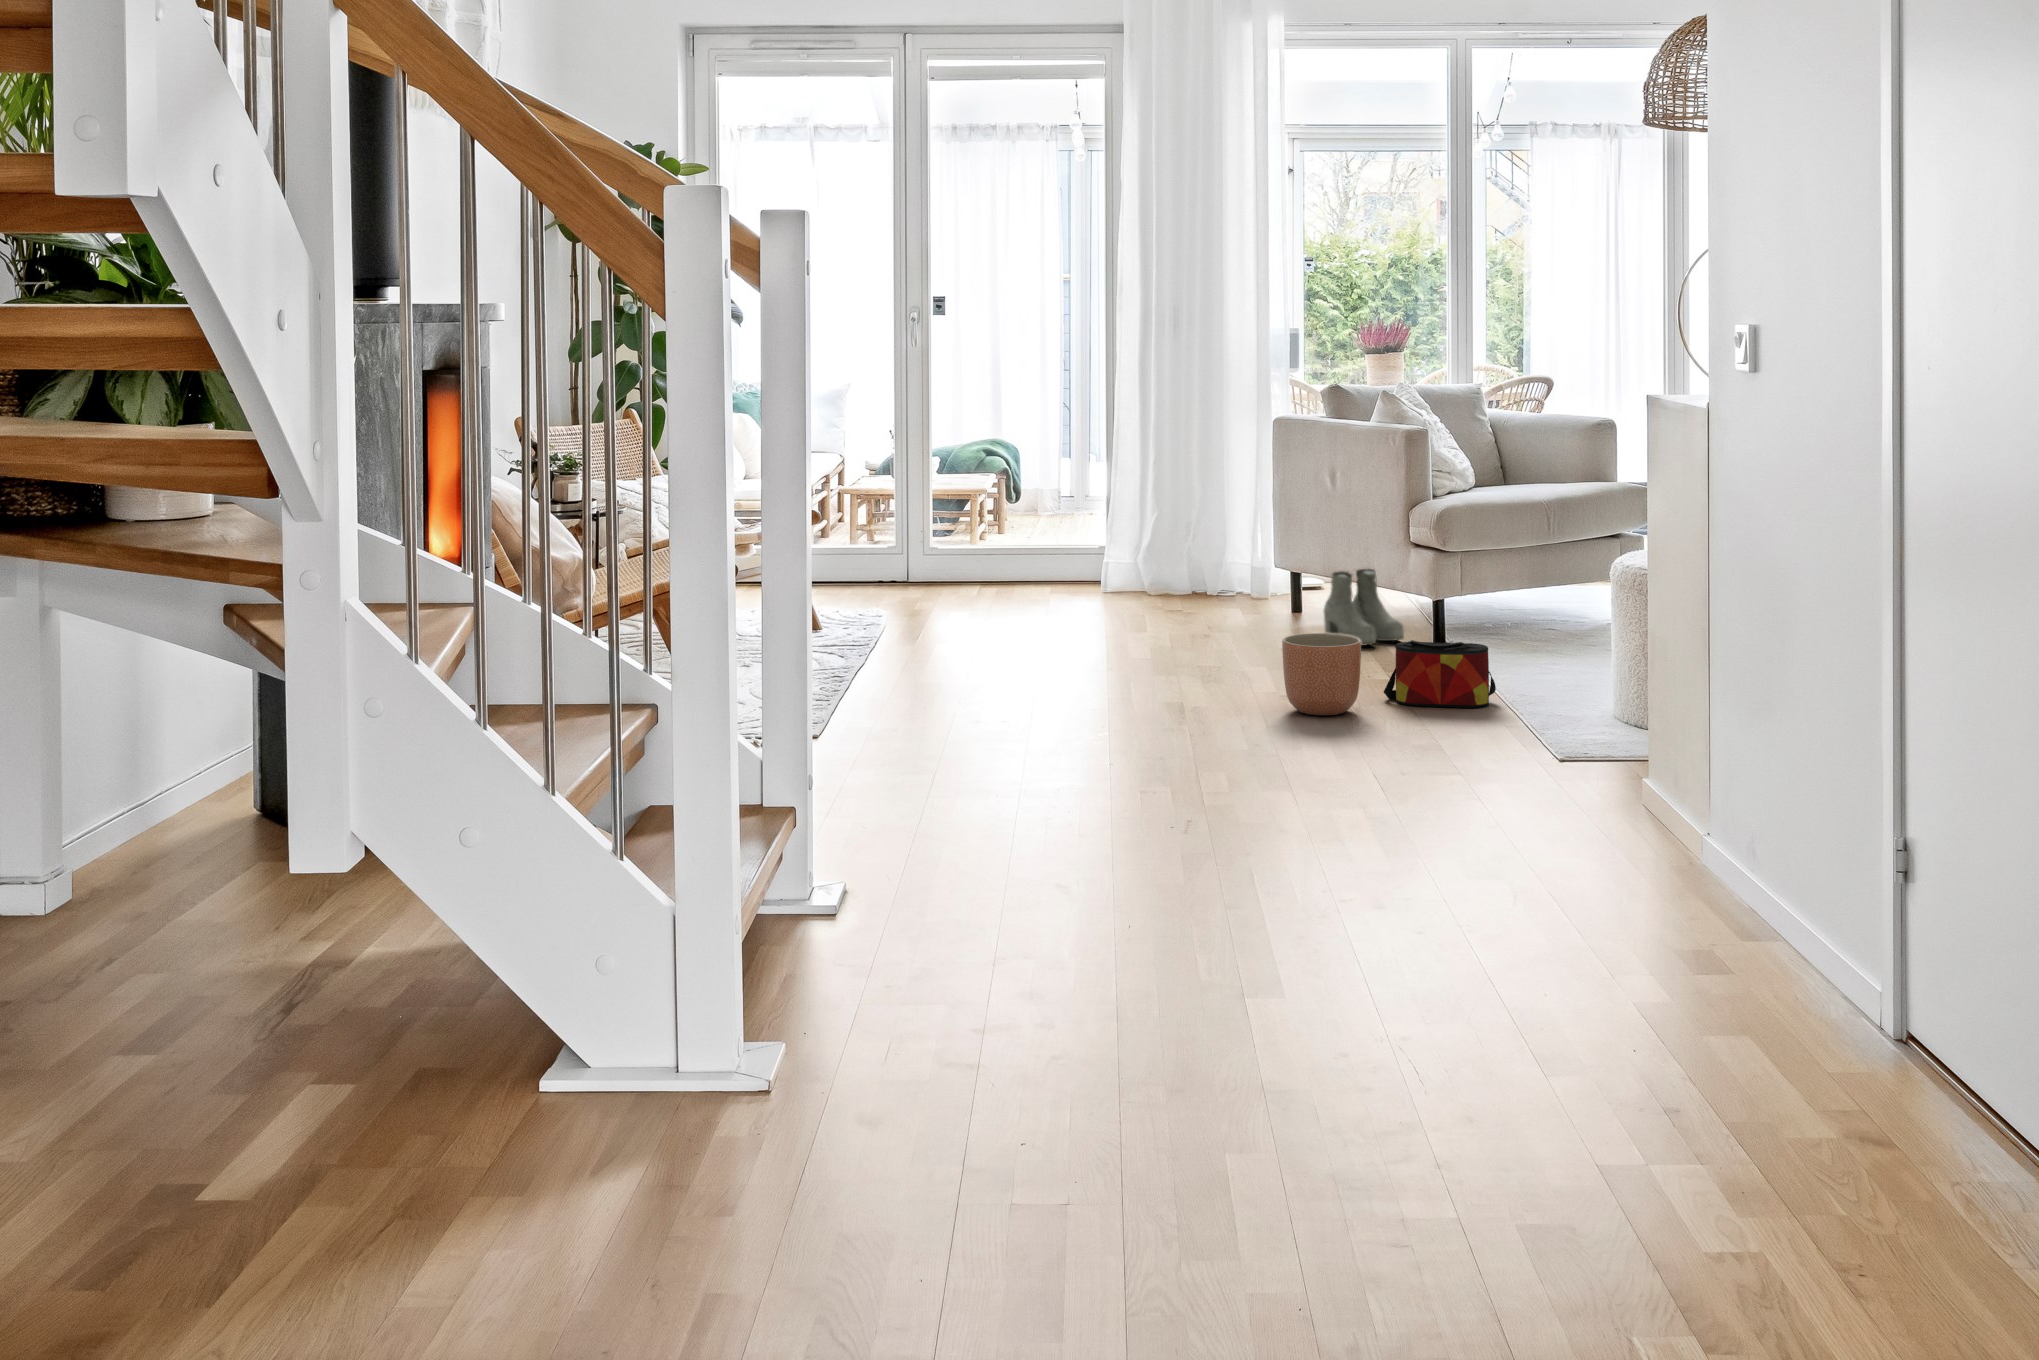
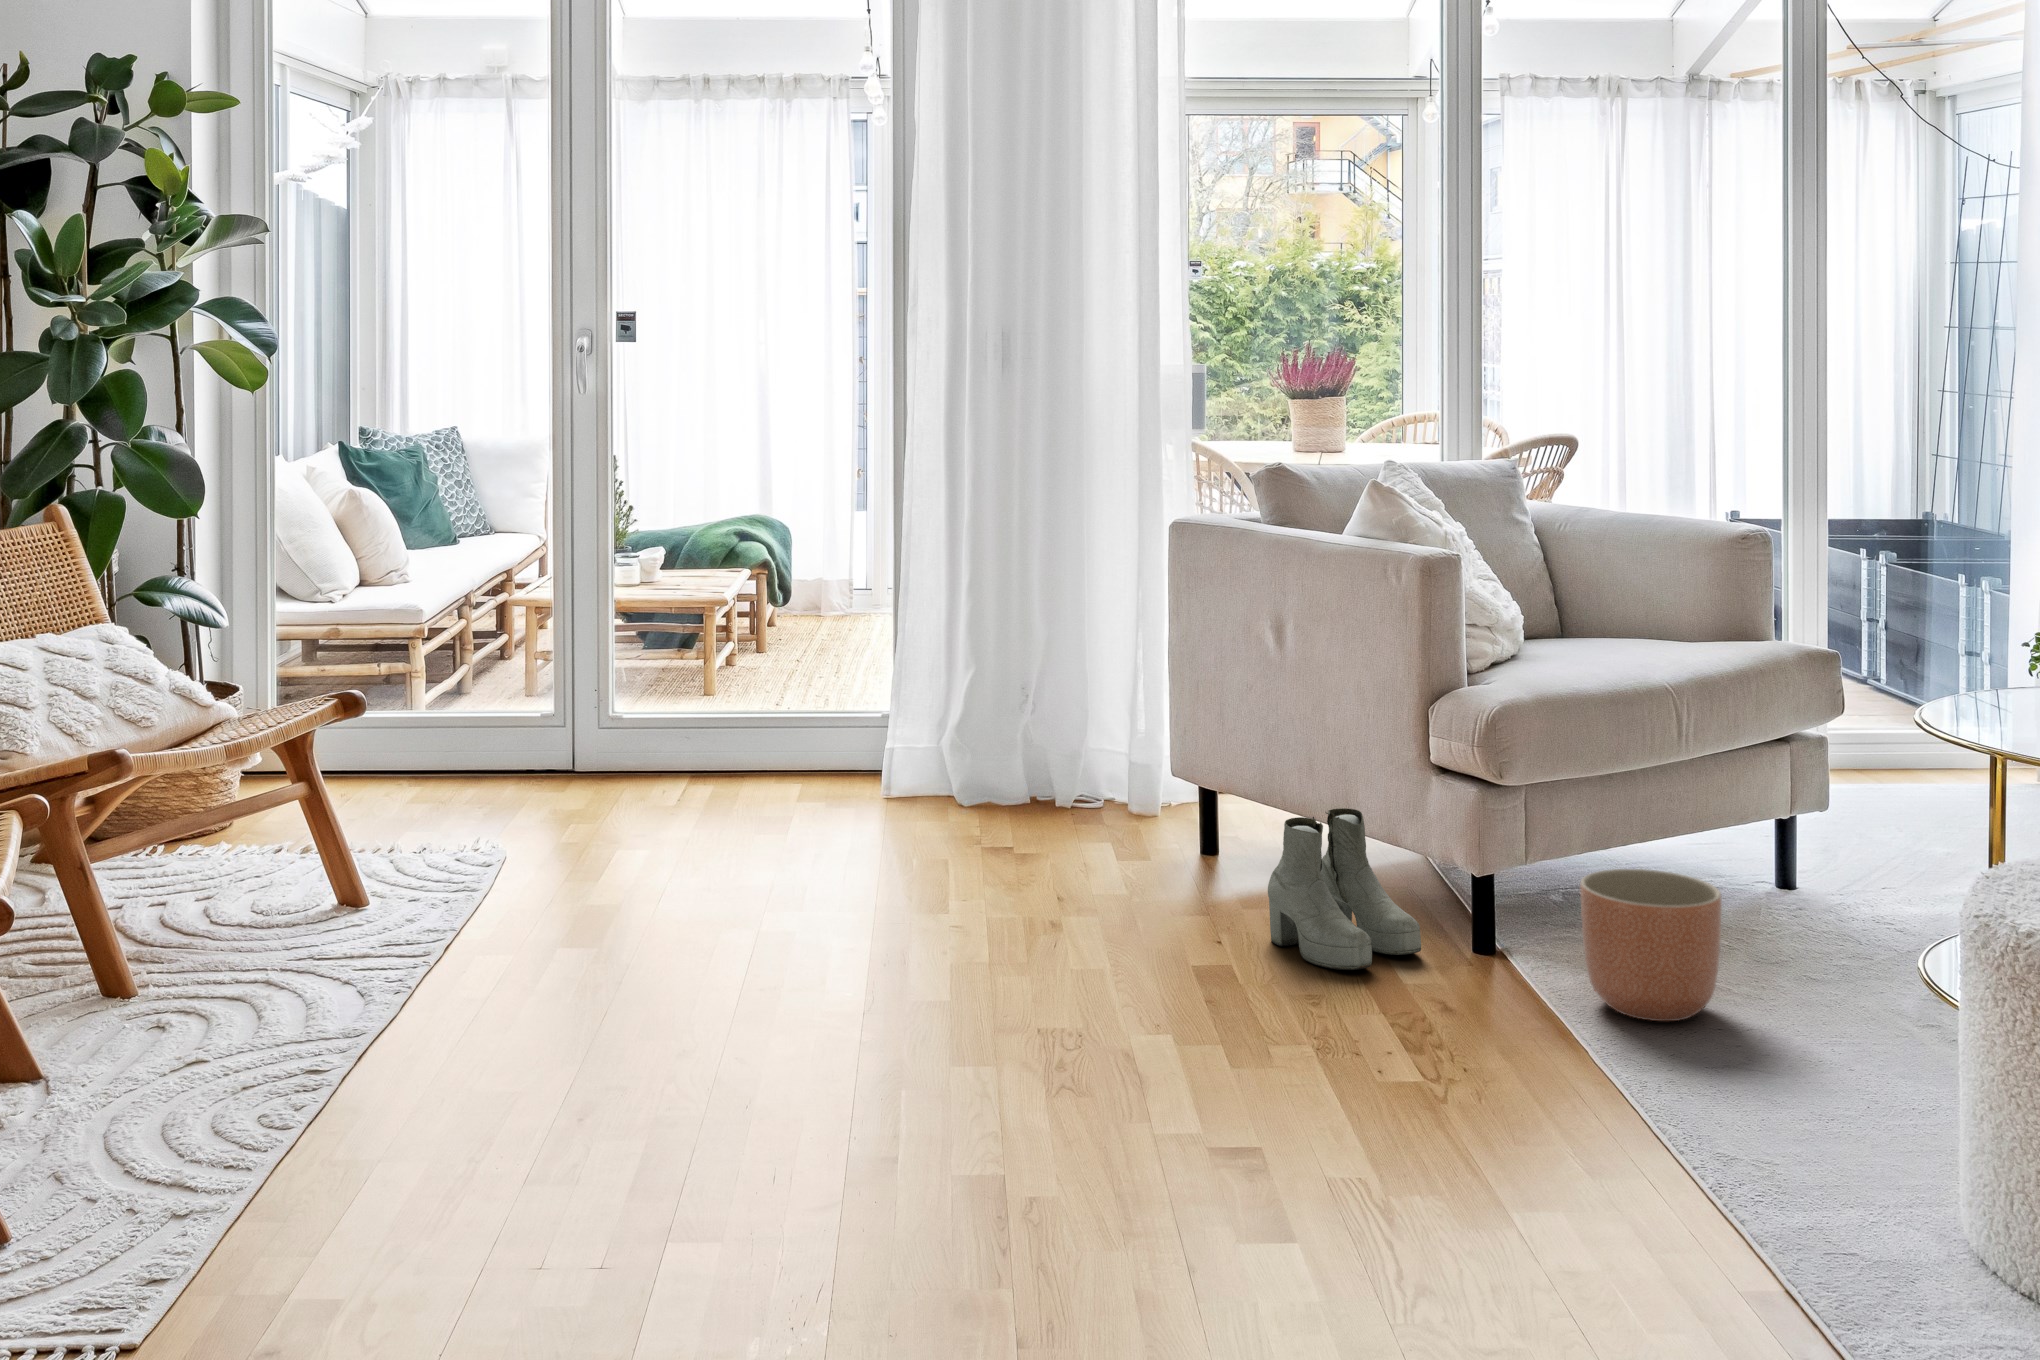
planter: present [1282,633,1361,715] -> present [1580,869,1722,1021]
bag: present [1384,640,1496,708] -> none [1439,1058,1694,1235]

